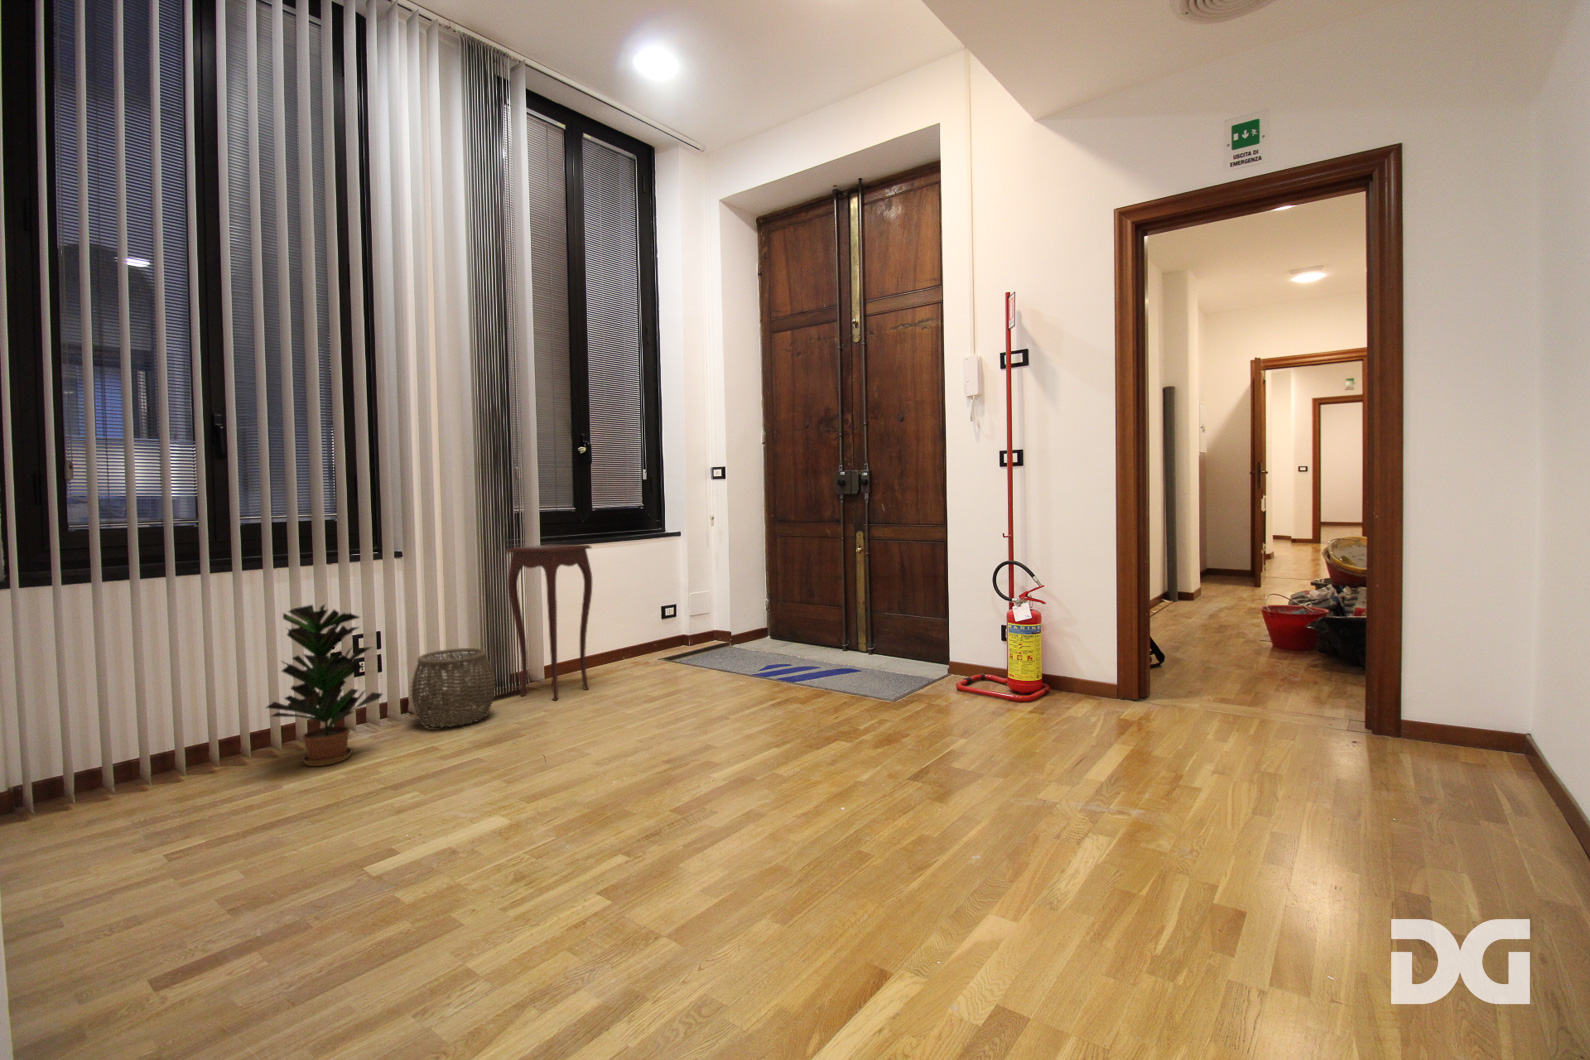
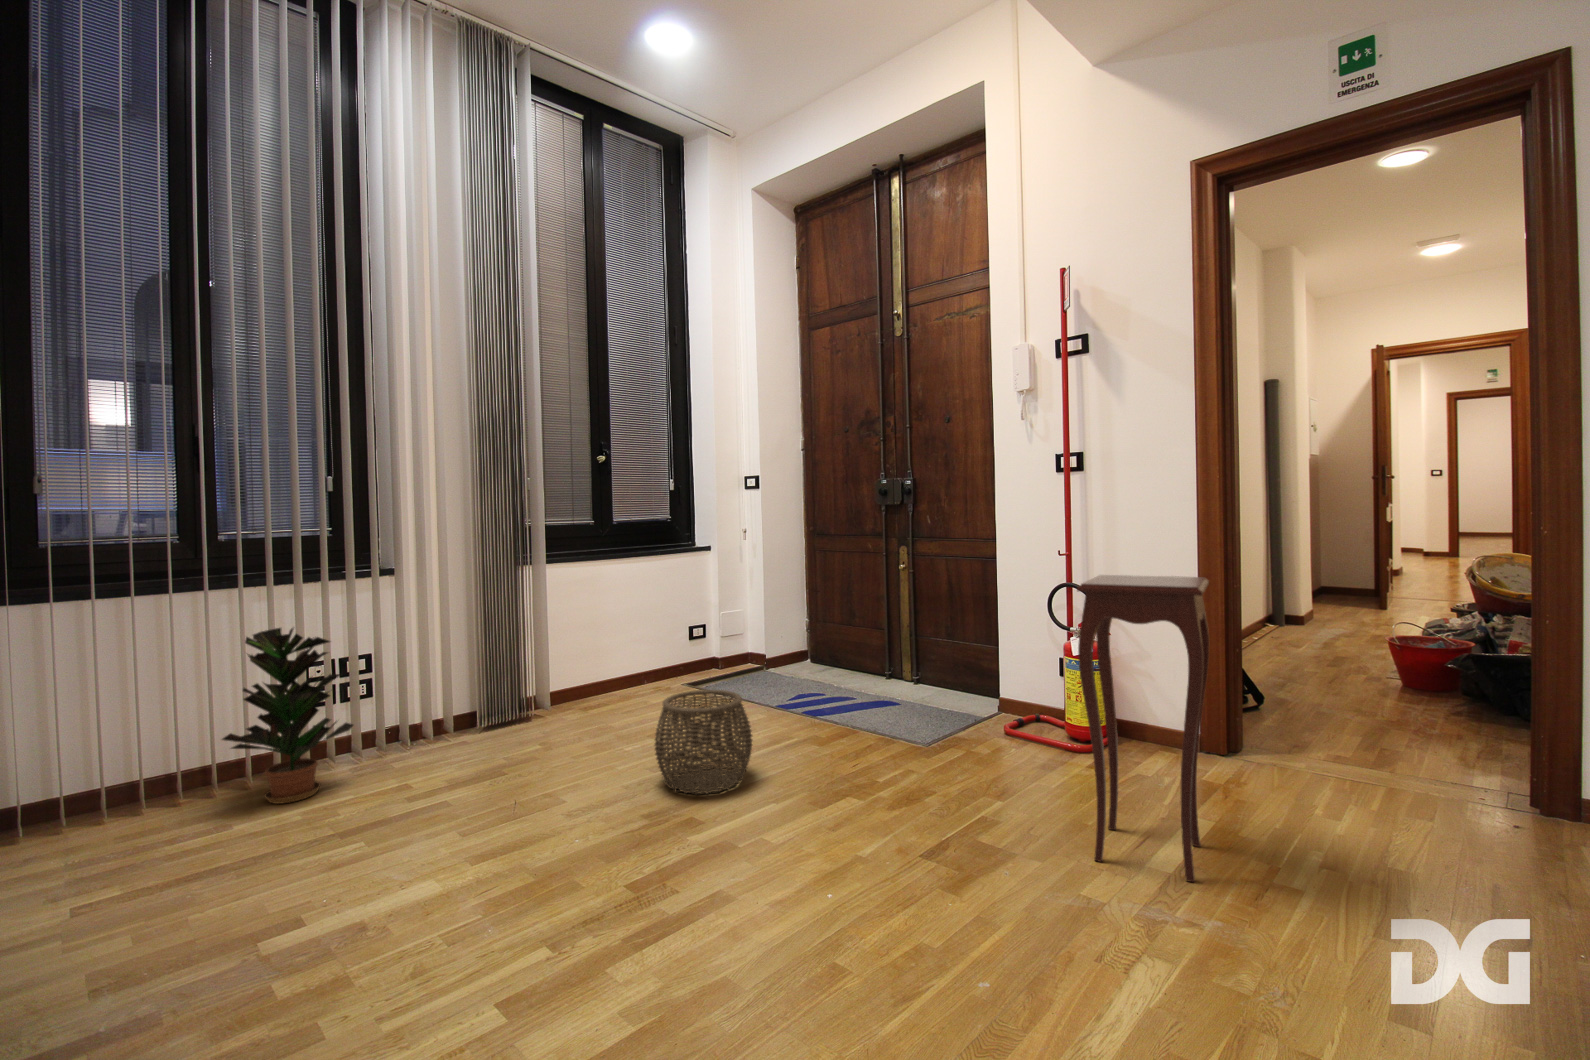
side table: present [507,544,592,700] -> present [1077,575,1209,882]
woven basket: present [411,648,495,728] -> present [654,690,753,794]

